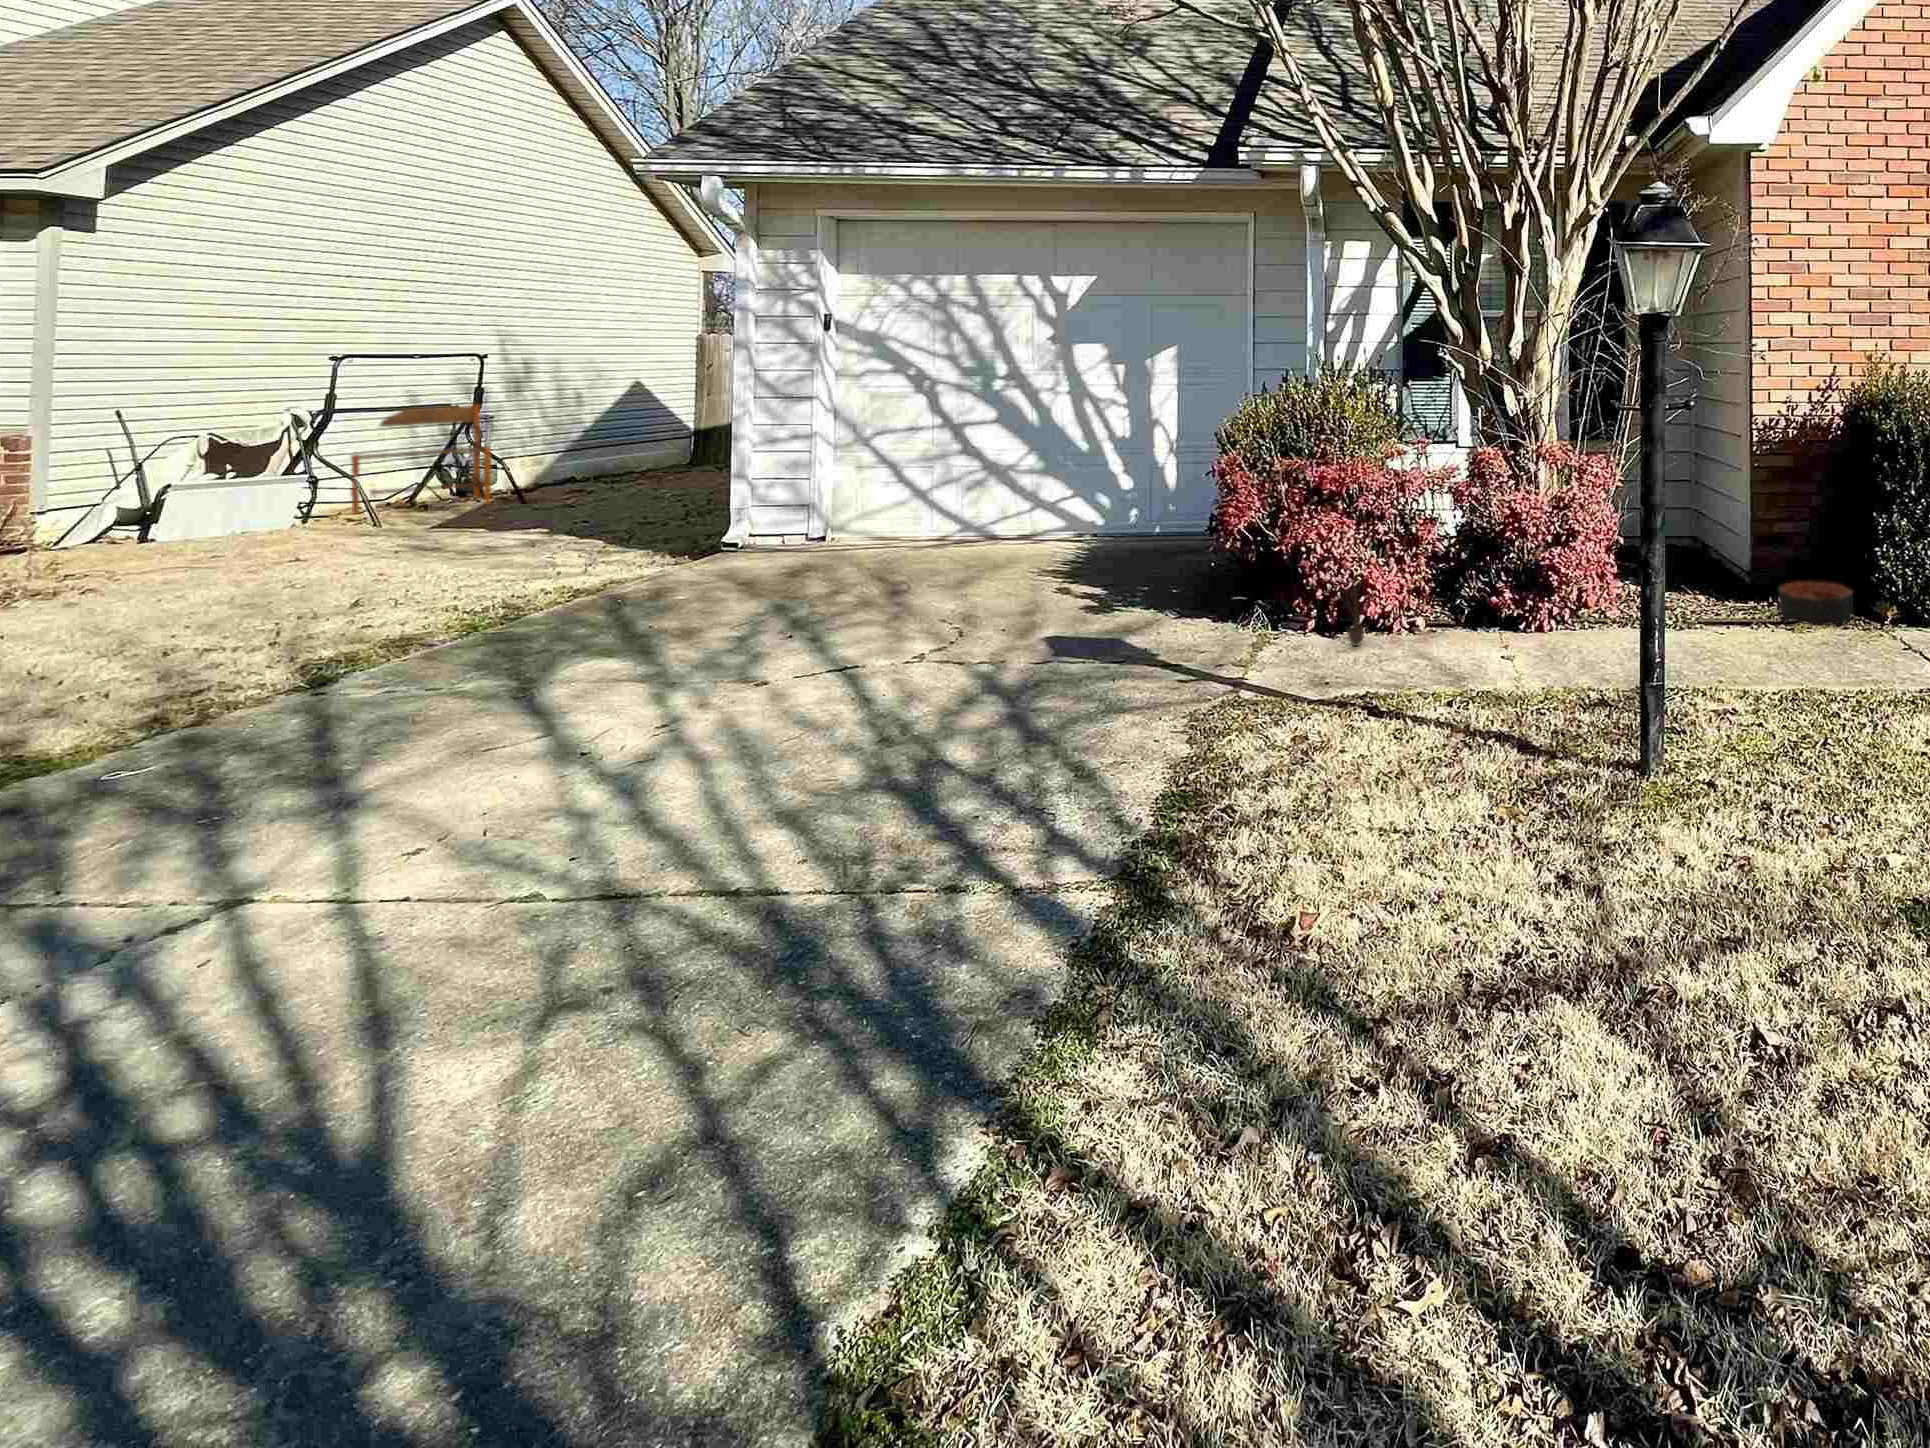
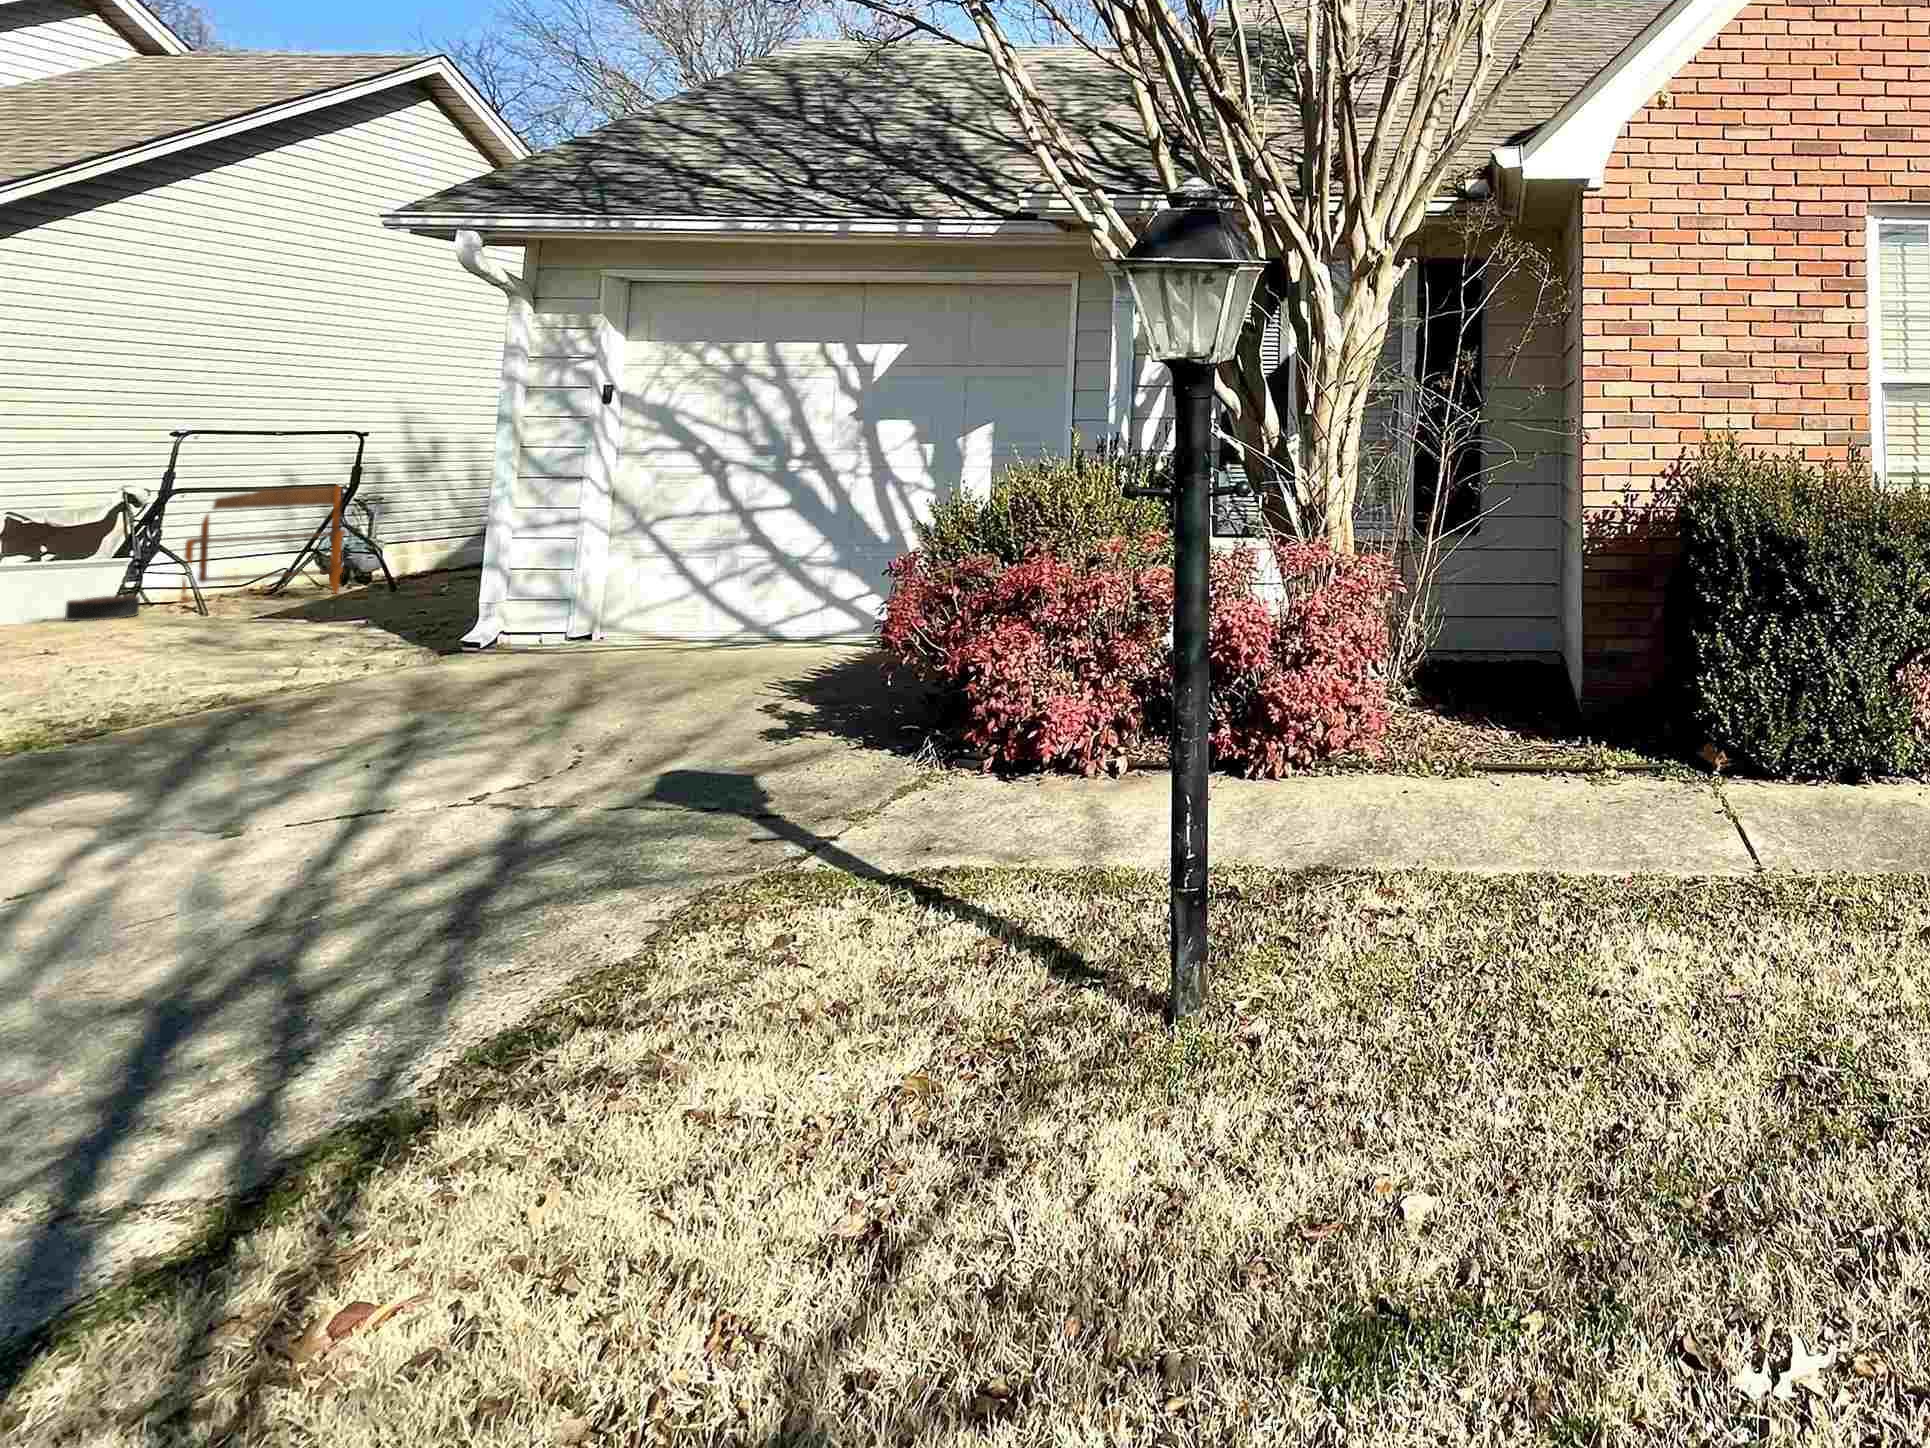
decorative plant: present [1333,580,1374,646] -> none [1009,704,1059,794]
basket: present [1779,582,1853,625] -> present [65,595,140,621]

